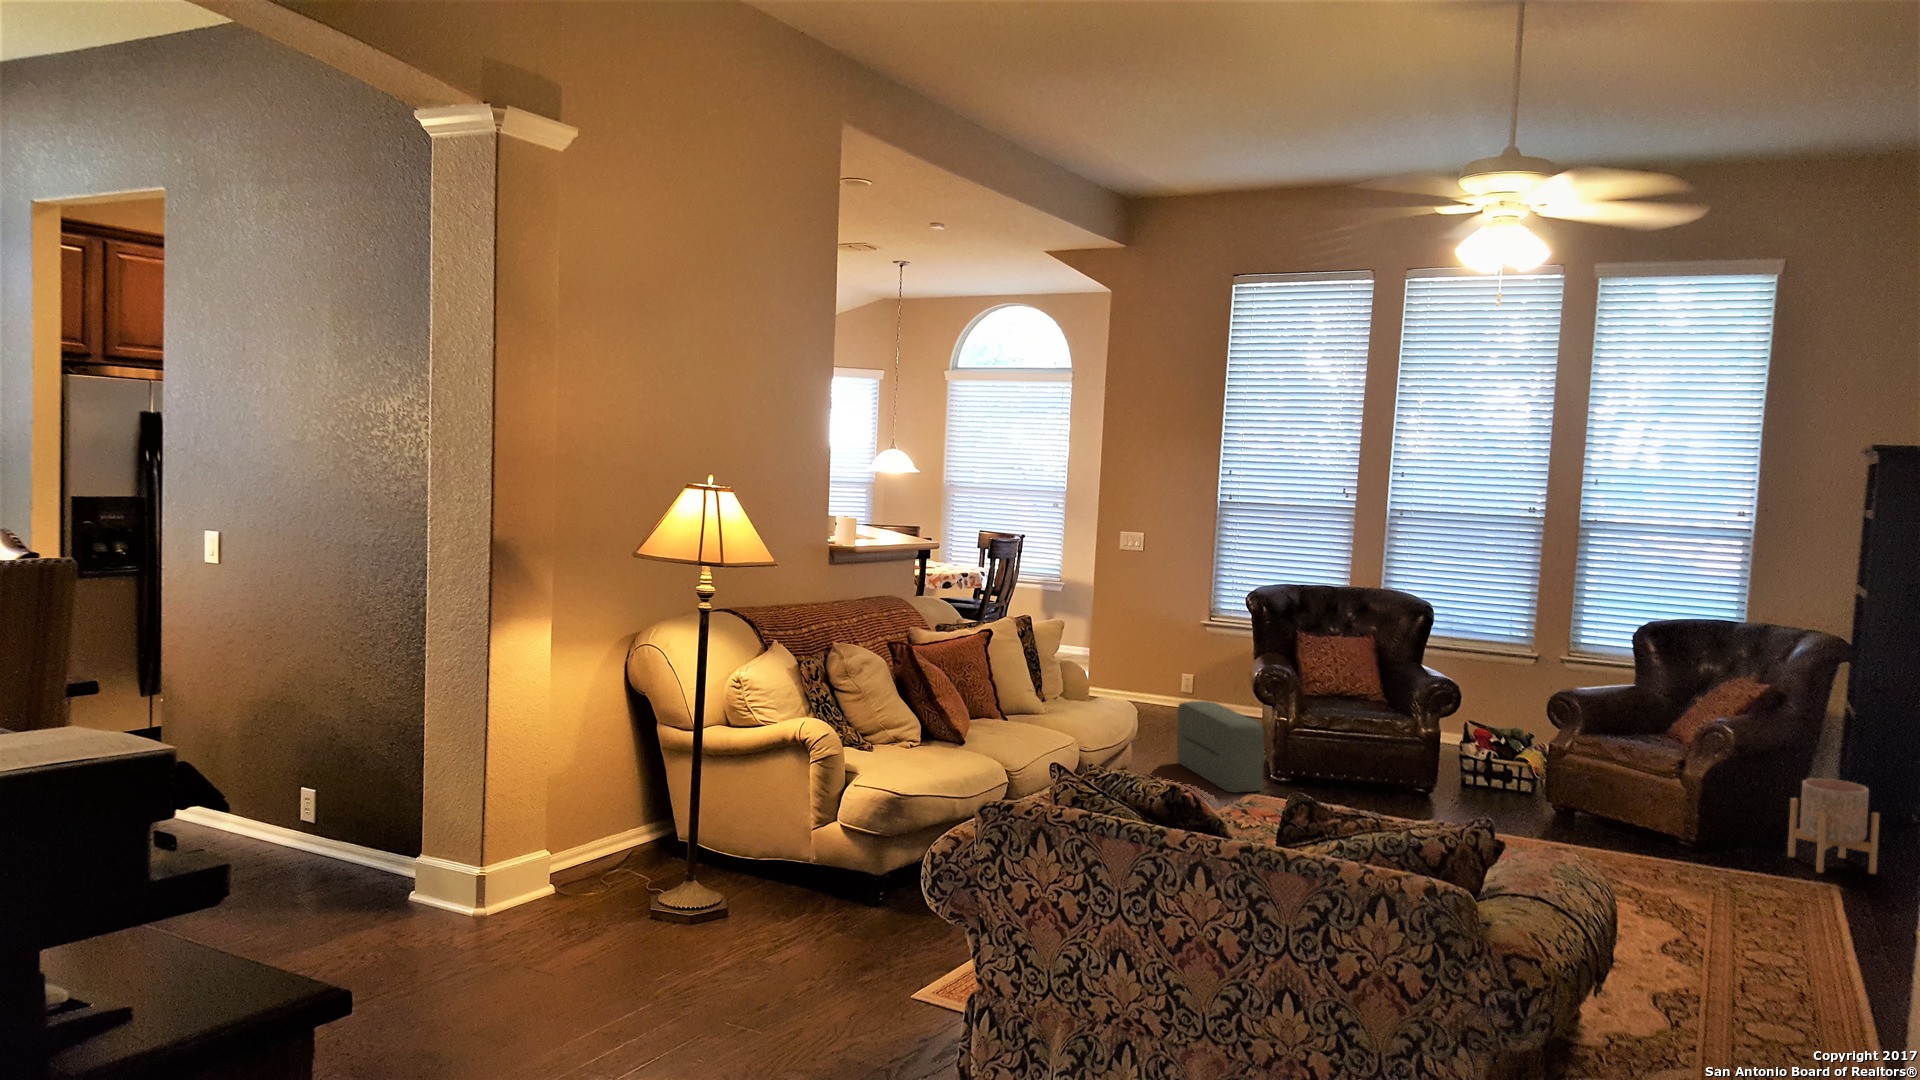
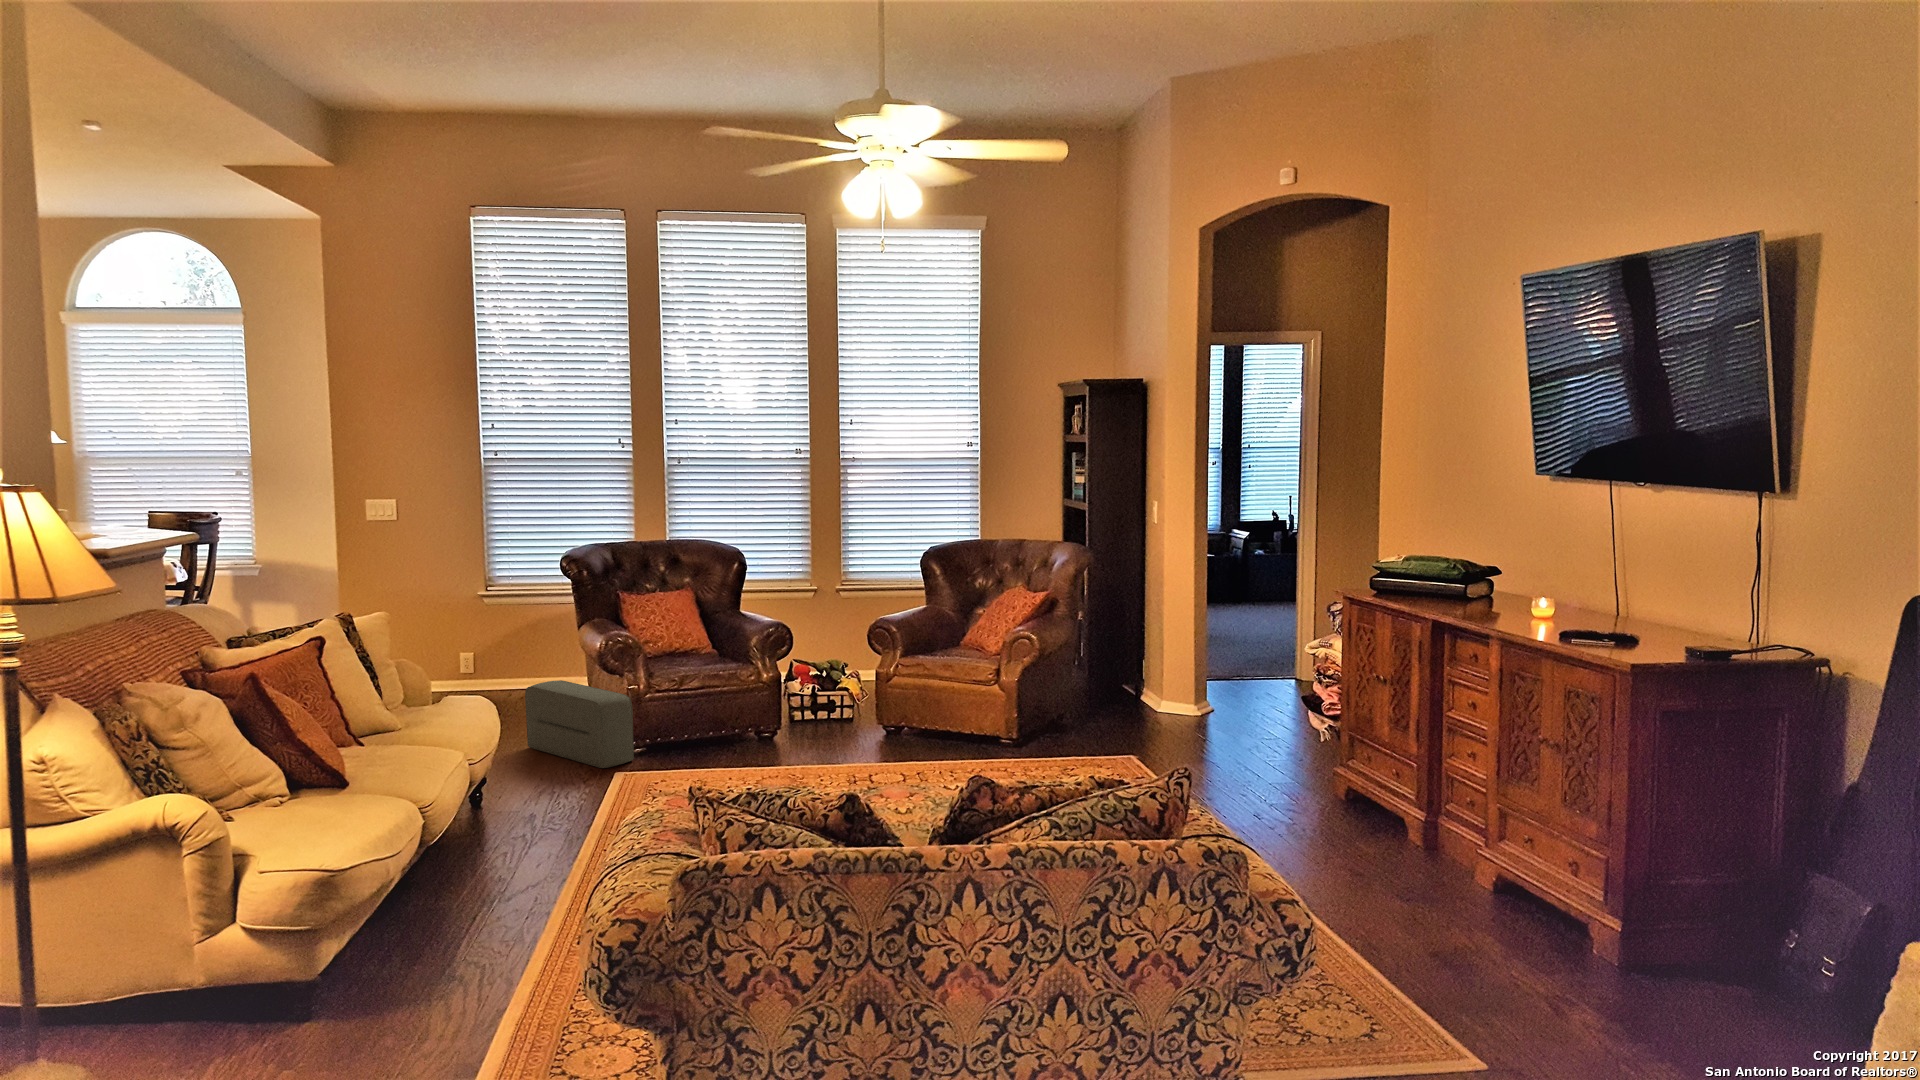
planter: present [1788,779,1879,874] -> none [1052,670,1111,742]

